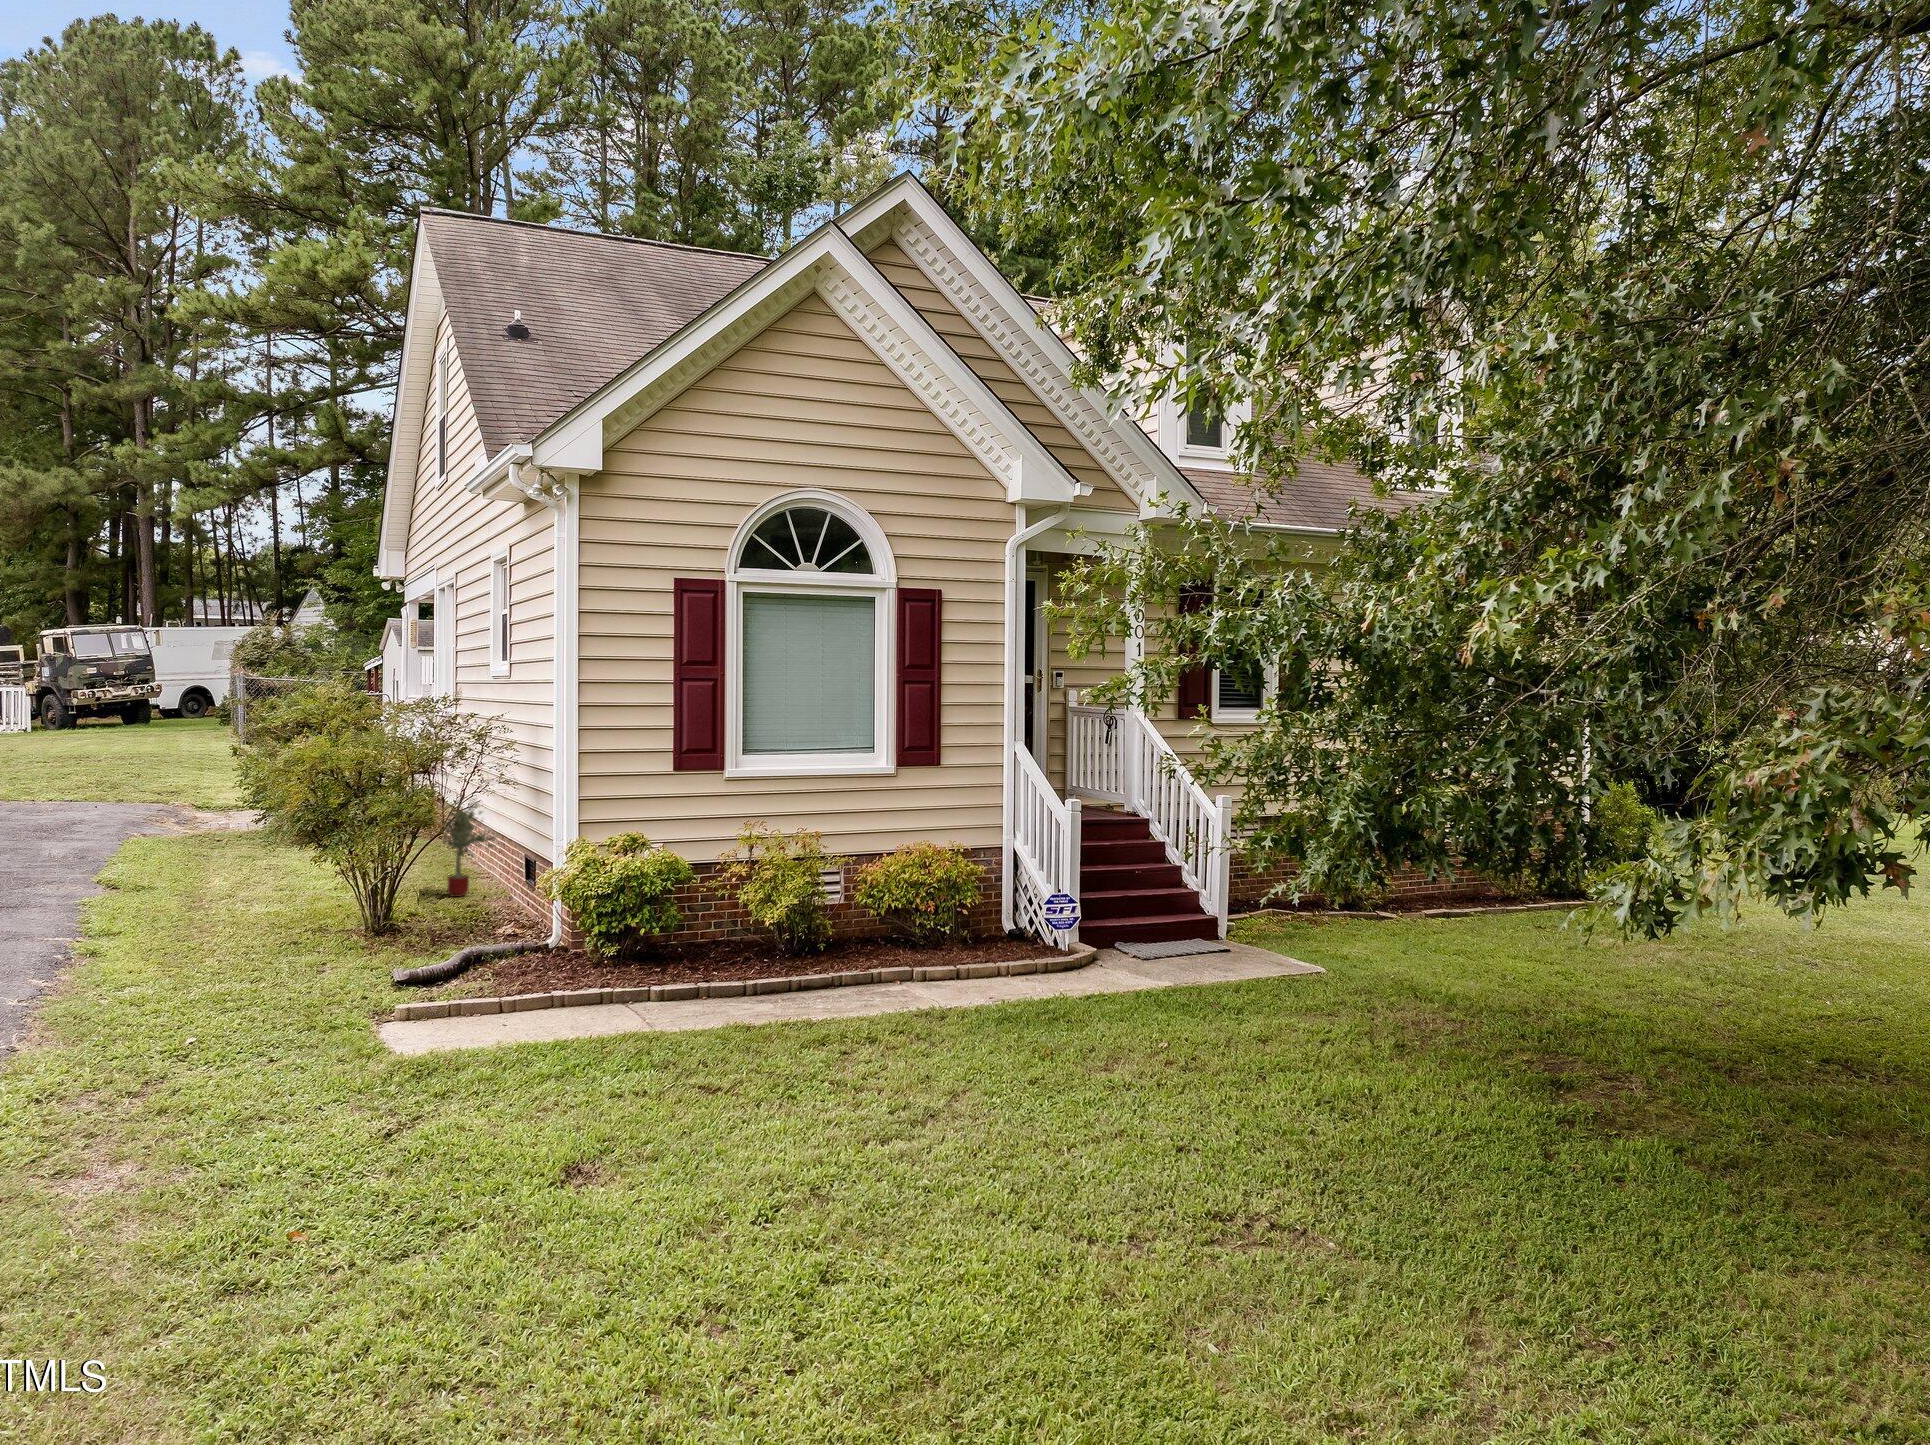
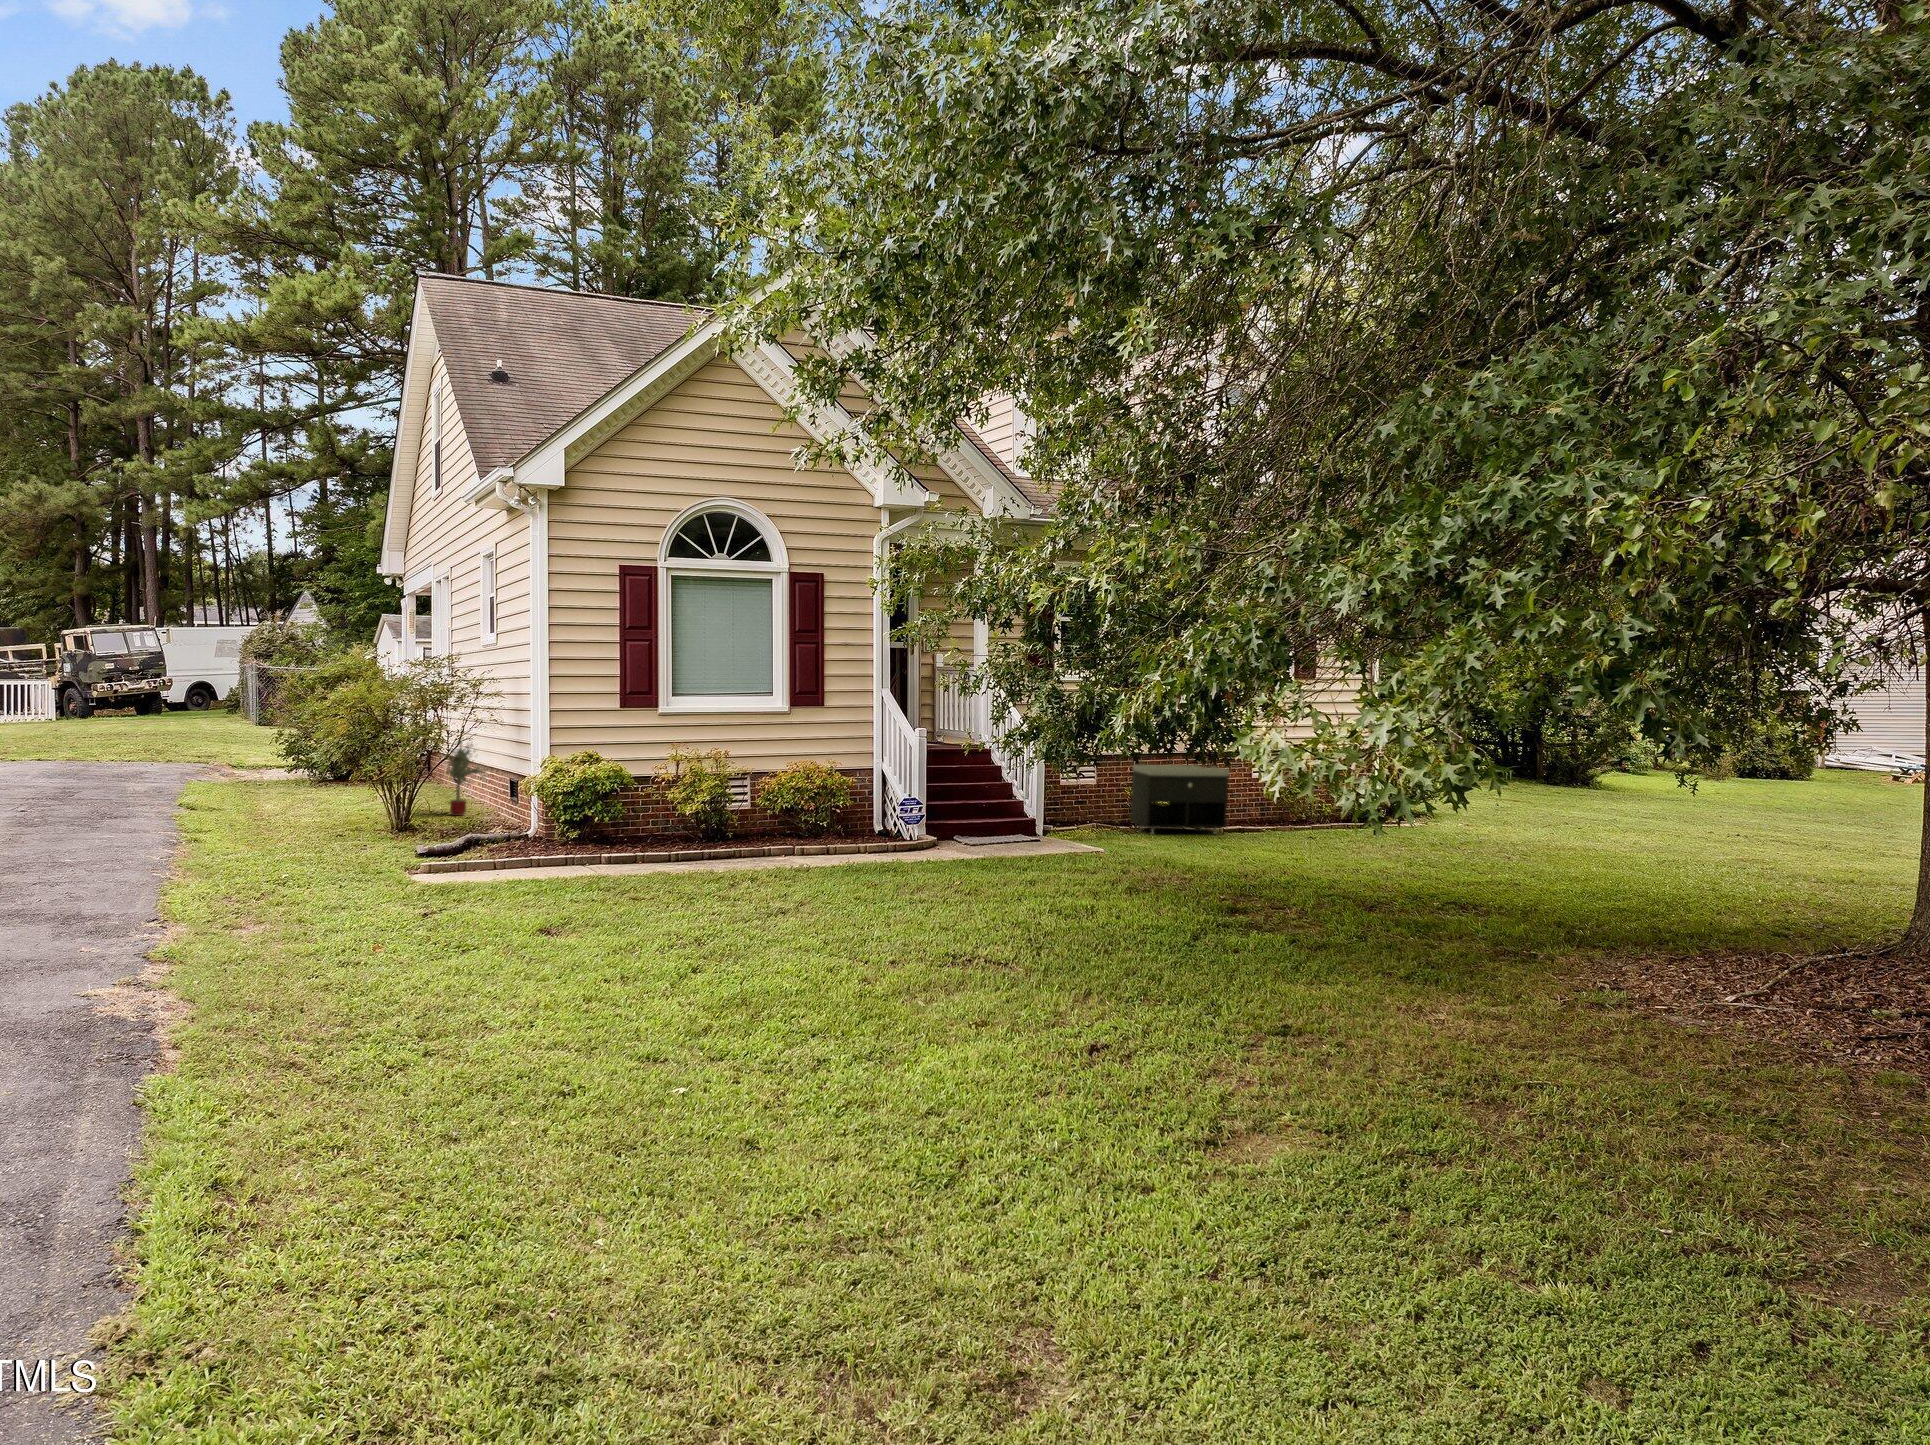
storage bench: none [1310,833,1442,925] -> present [1131,765,1230,834]

